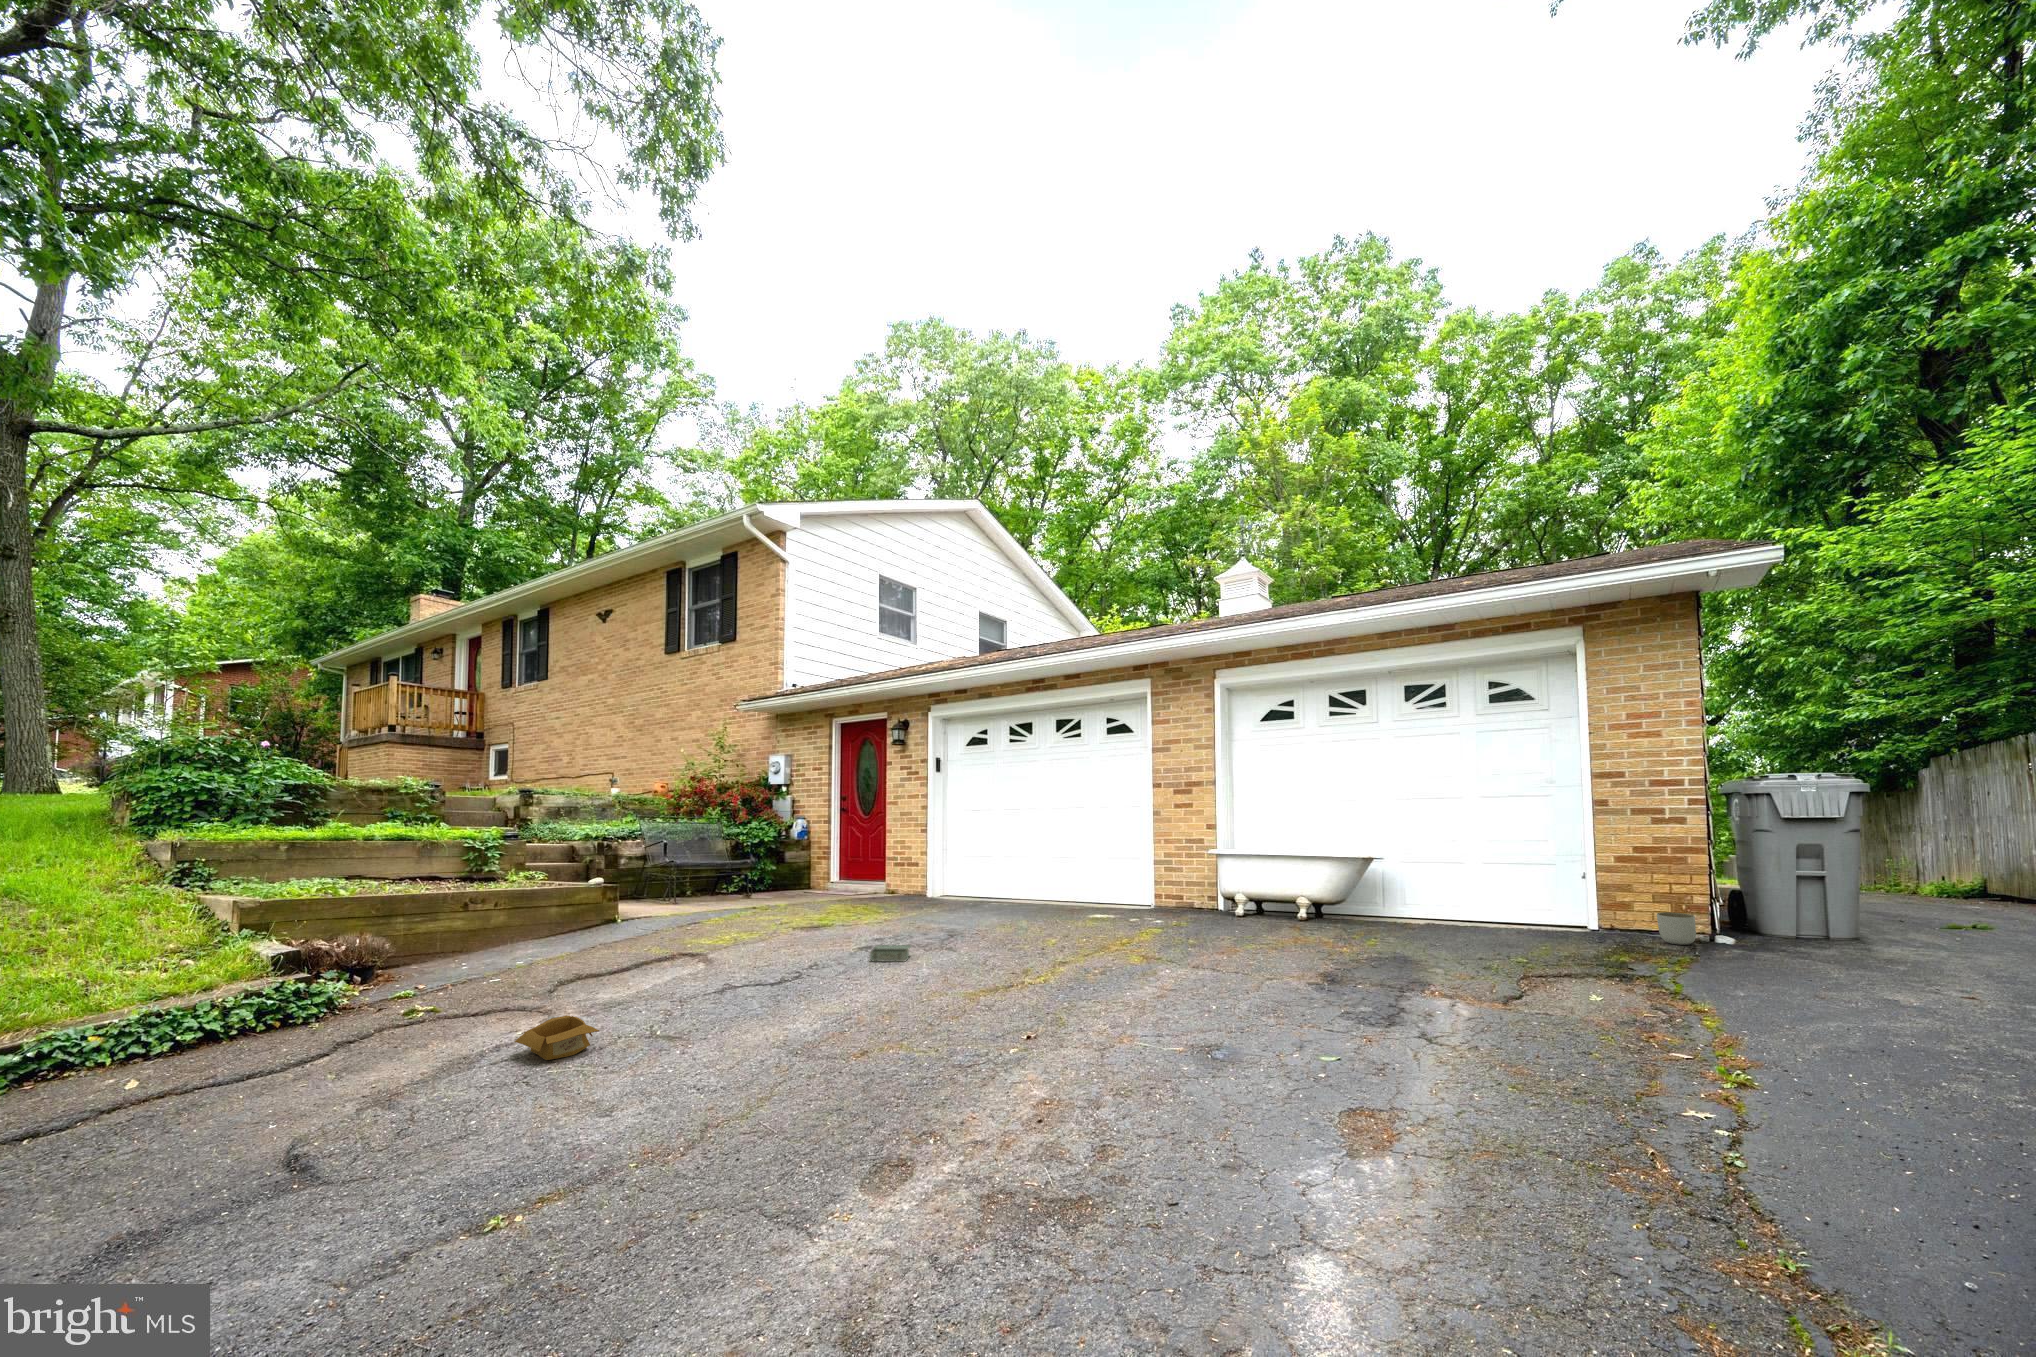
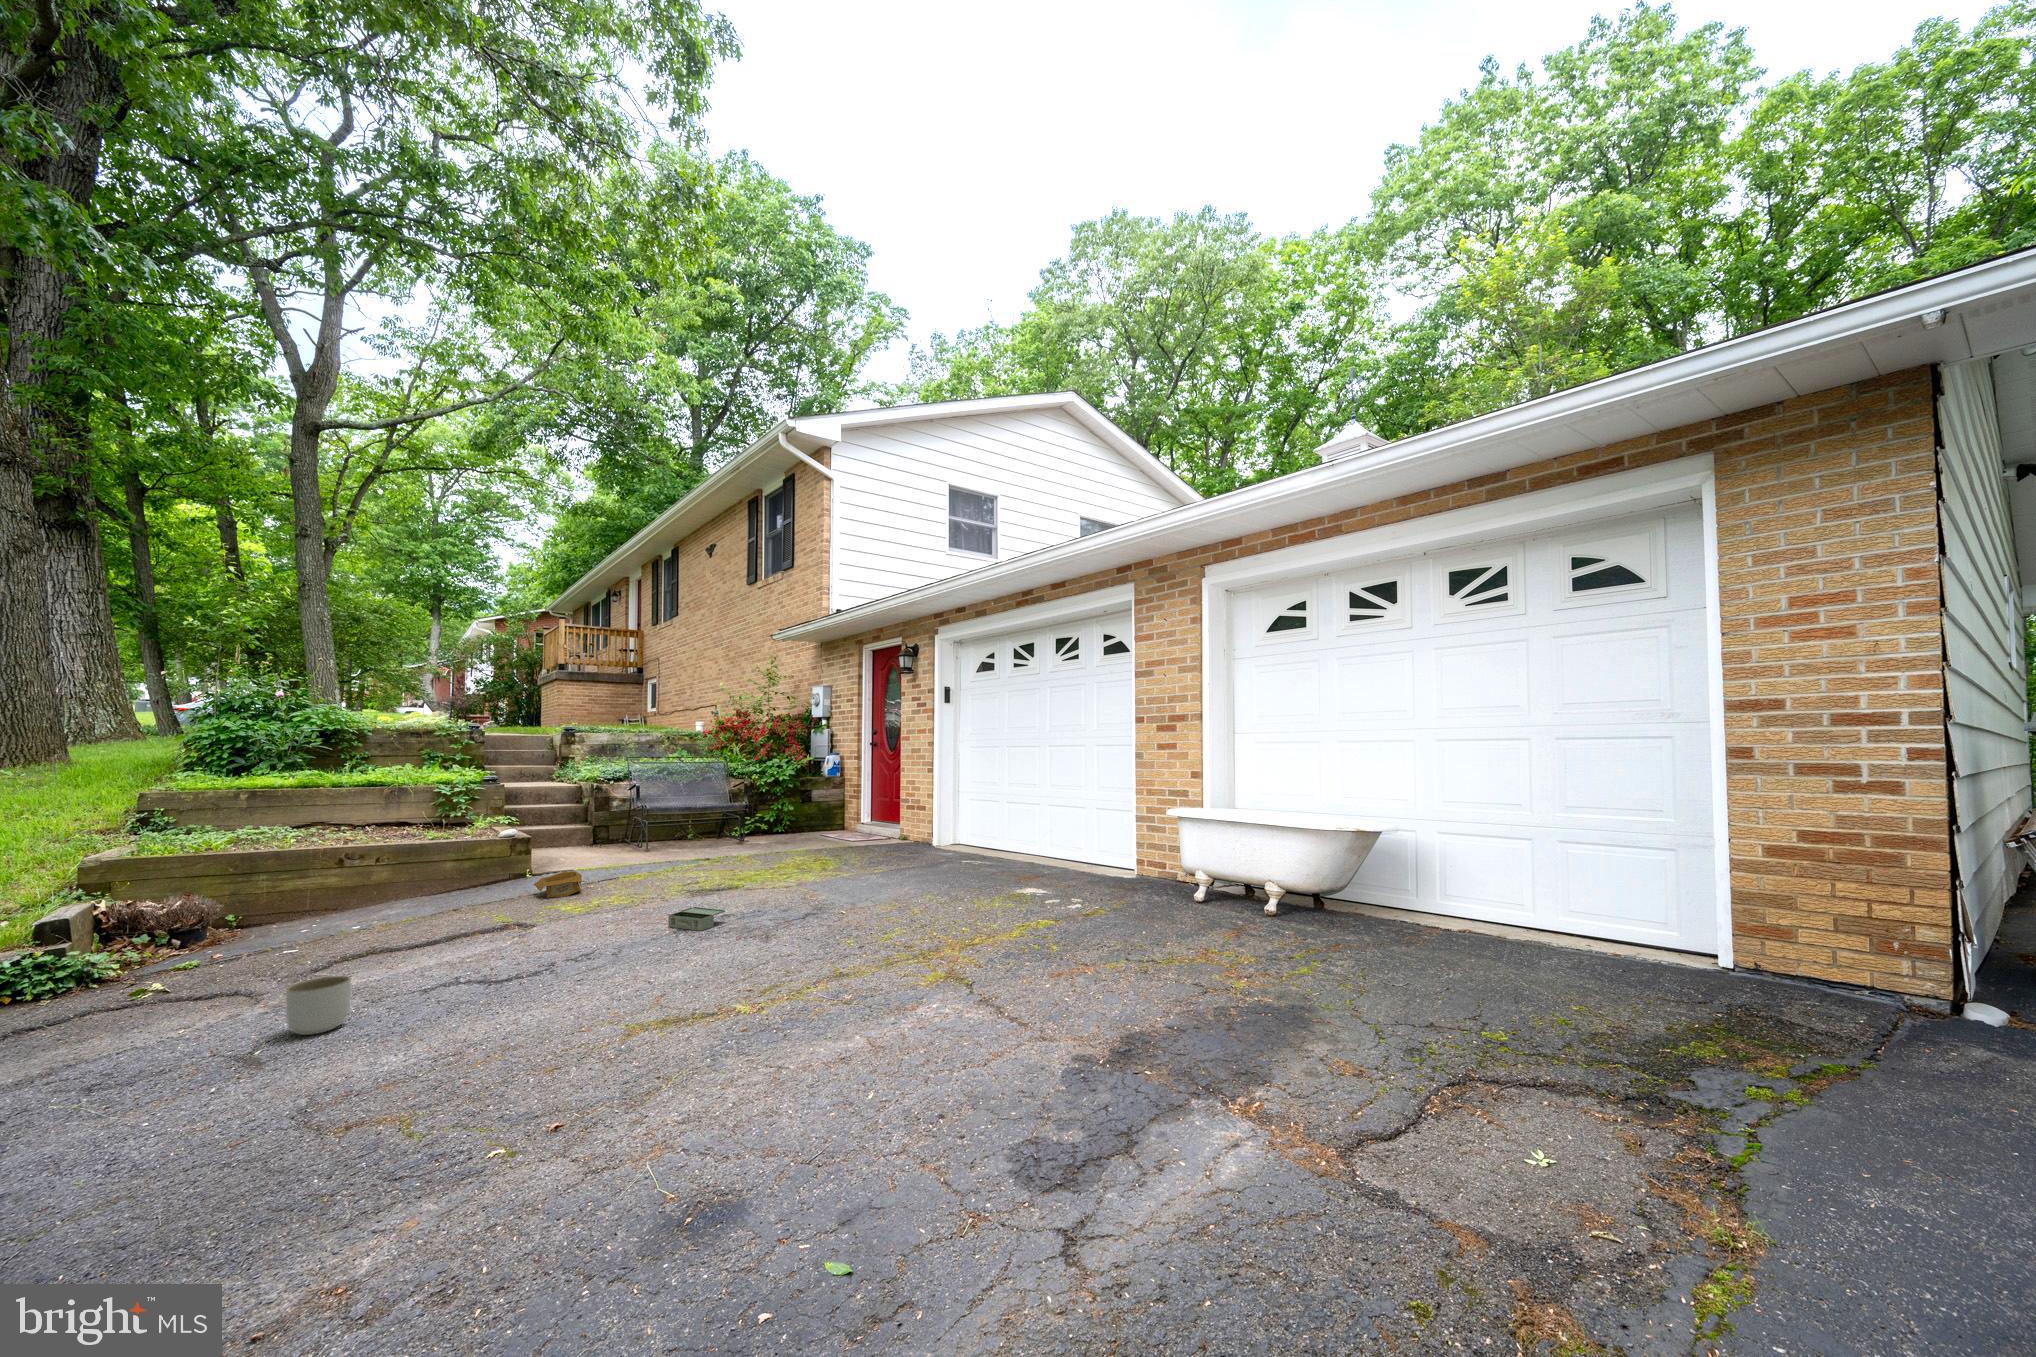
planter: present [1657,912,1696,945] -> present [286,976,351,1035]
cardboard box: present [515,1016,599,1060] -> present [533,871,583,898]

